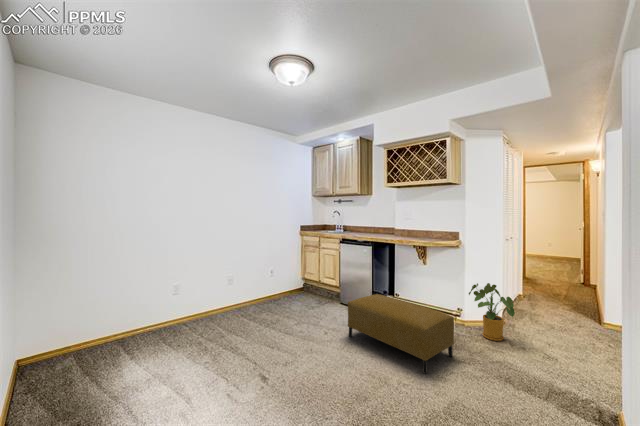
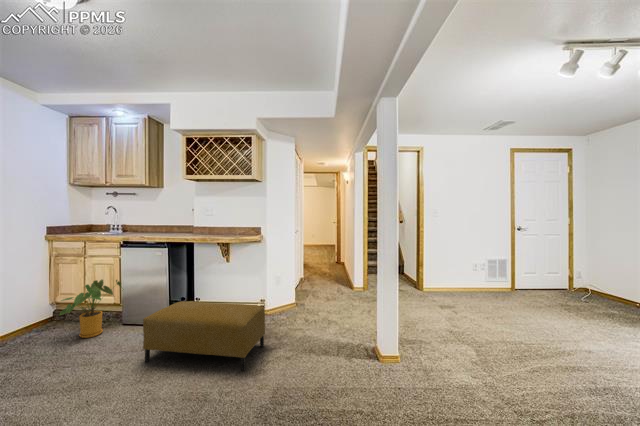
house plant: present [469,283,515,341] -> present [60,280,121,338]

